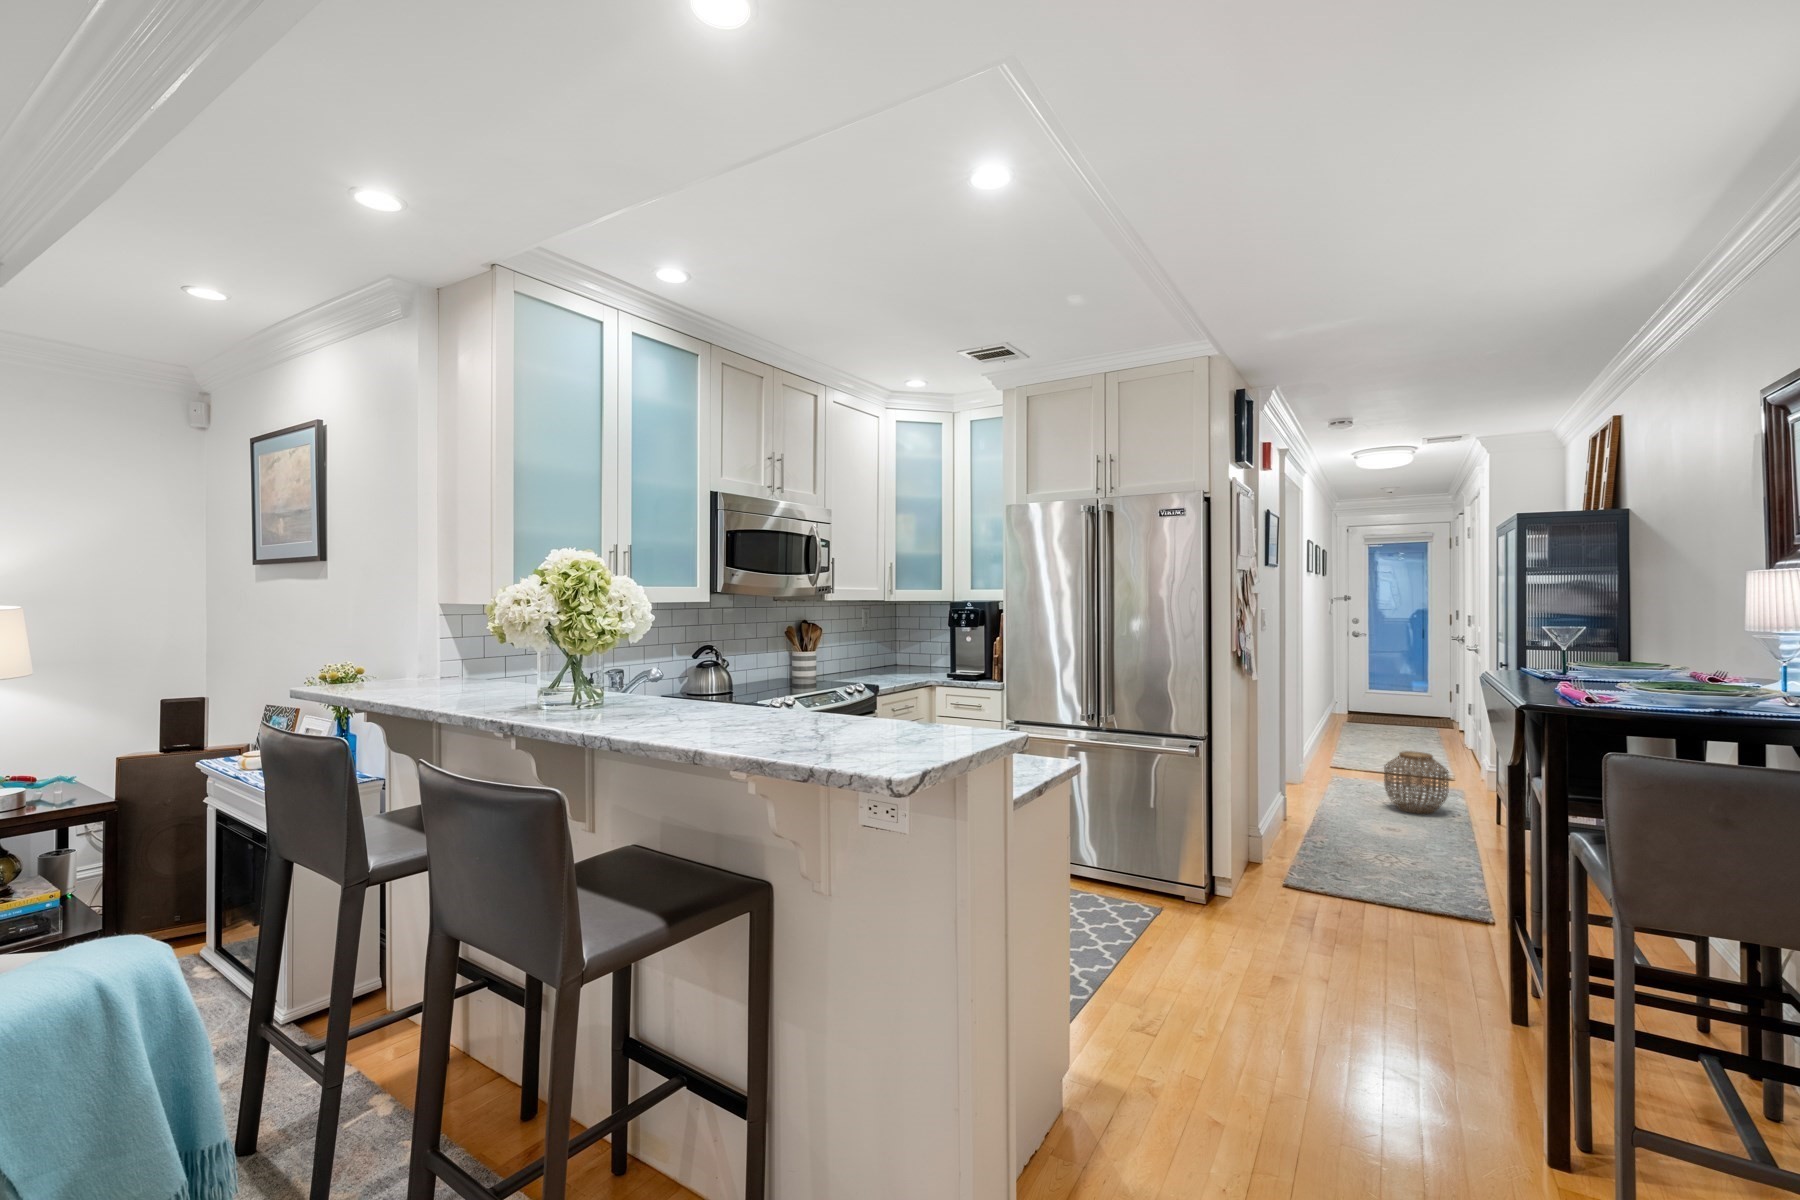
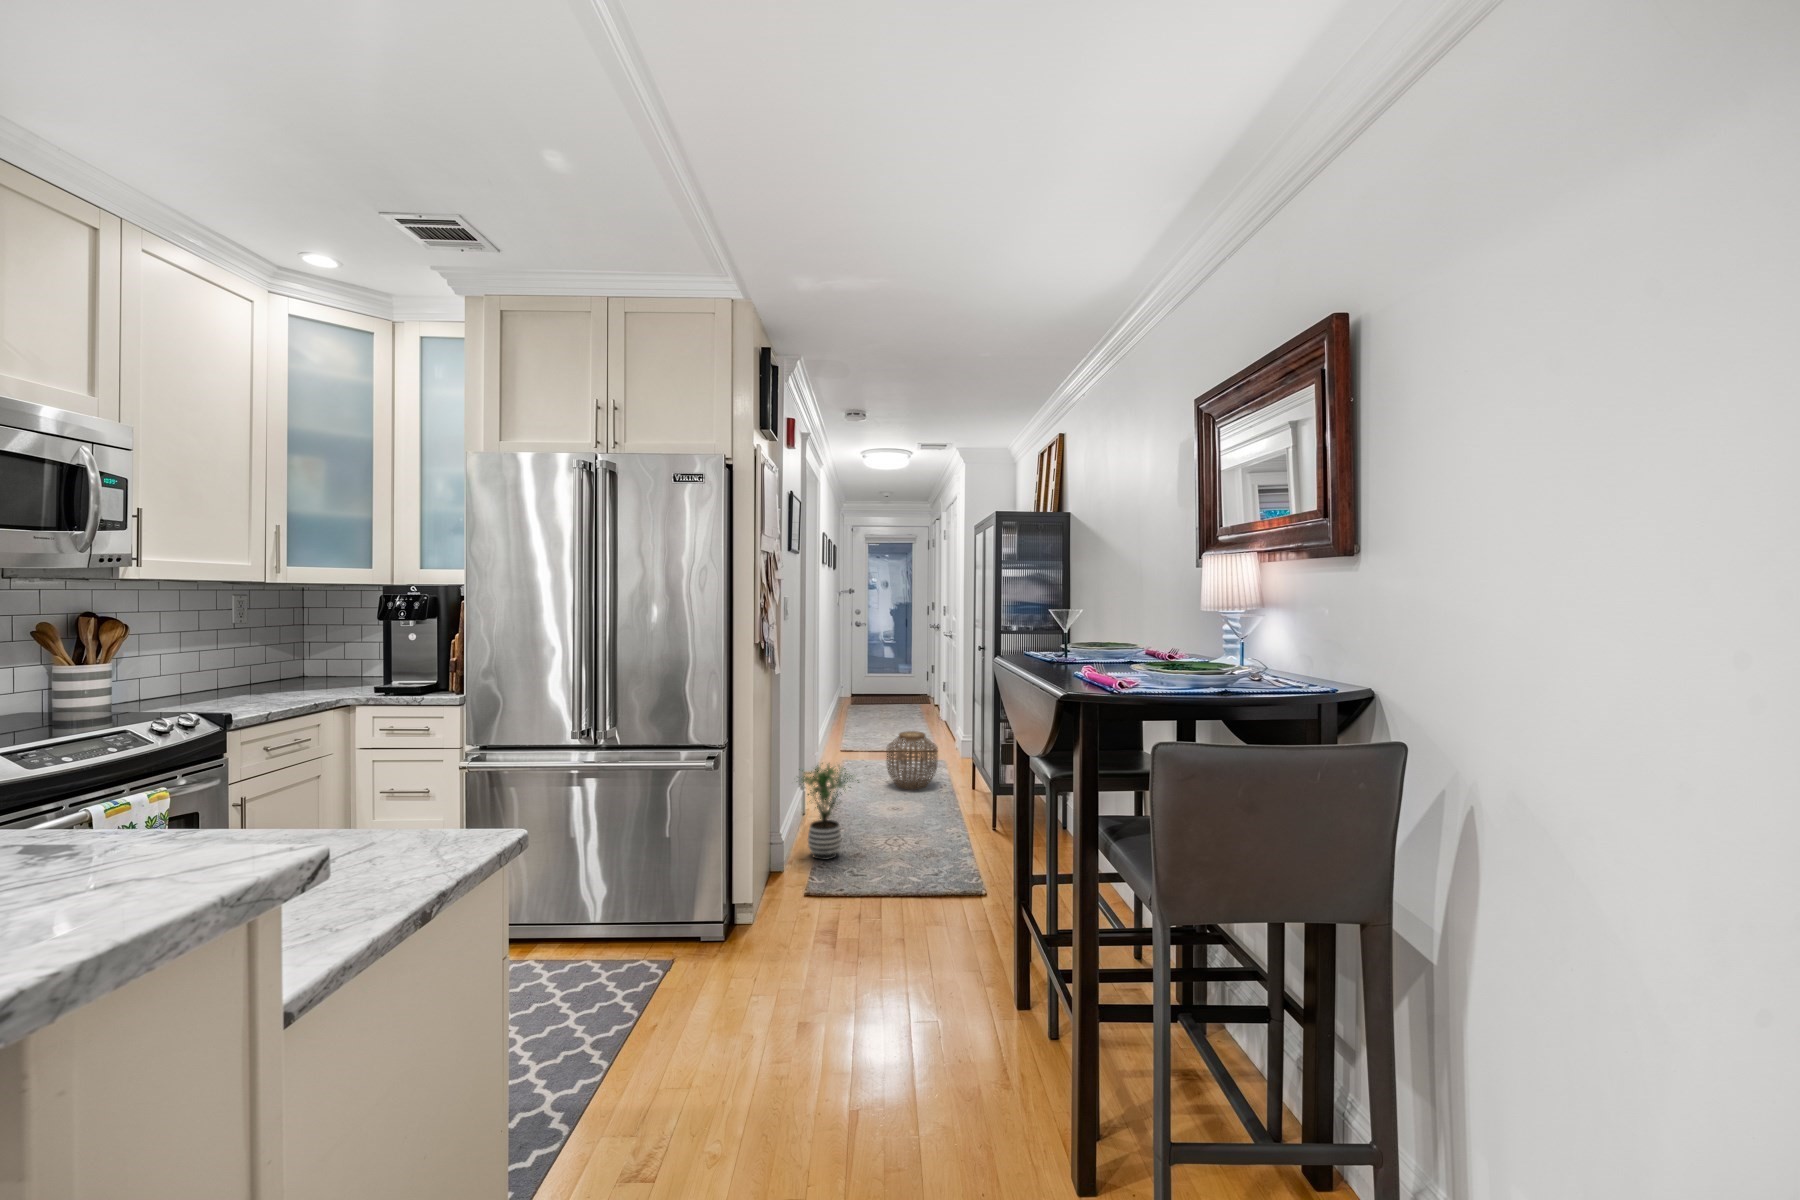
potted plant: none [1272,766,1345,860] -> present [799,763,859,860]

